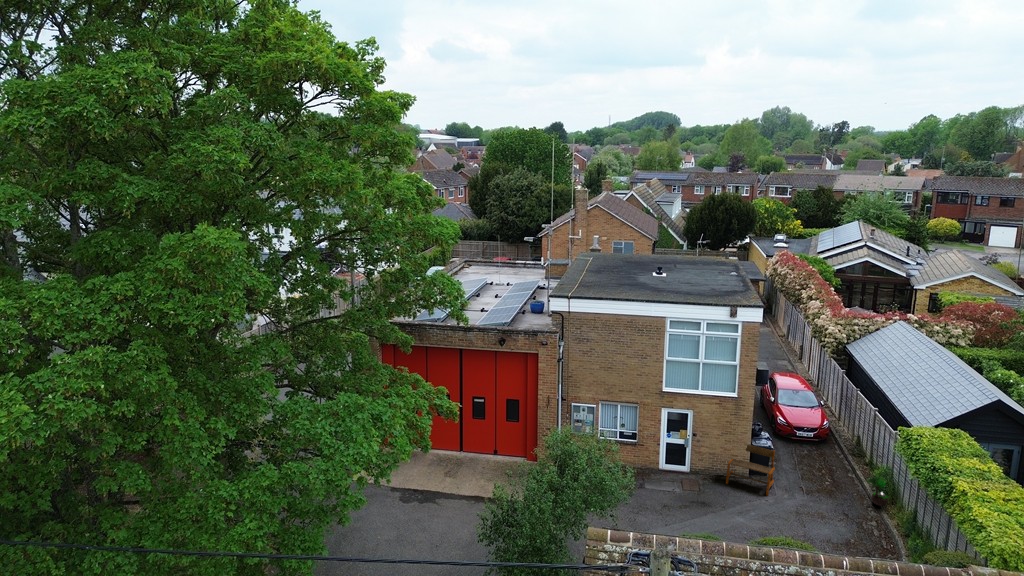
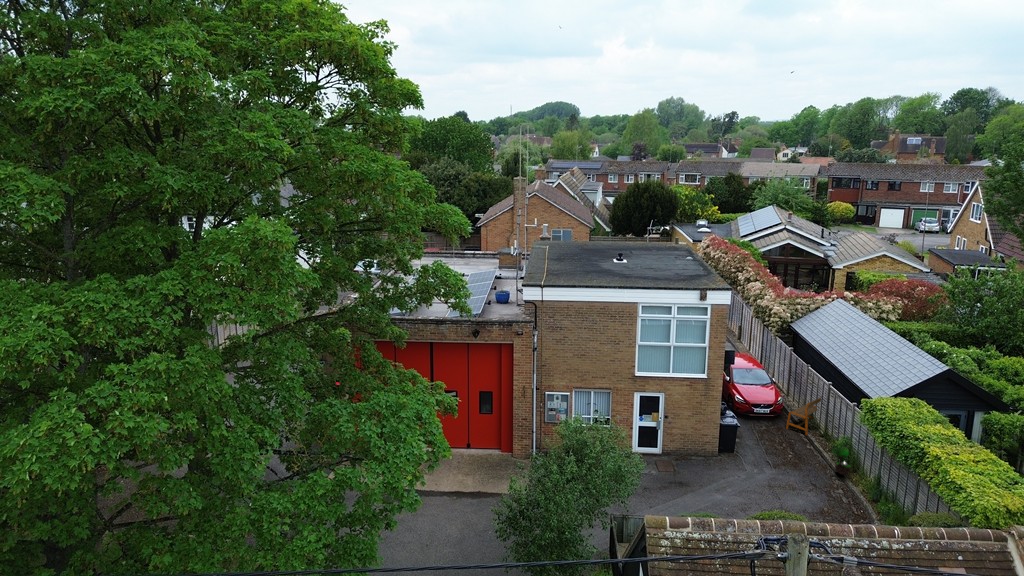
bench: present [726,445,775,495] -> present [786,397,821,435]

